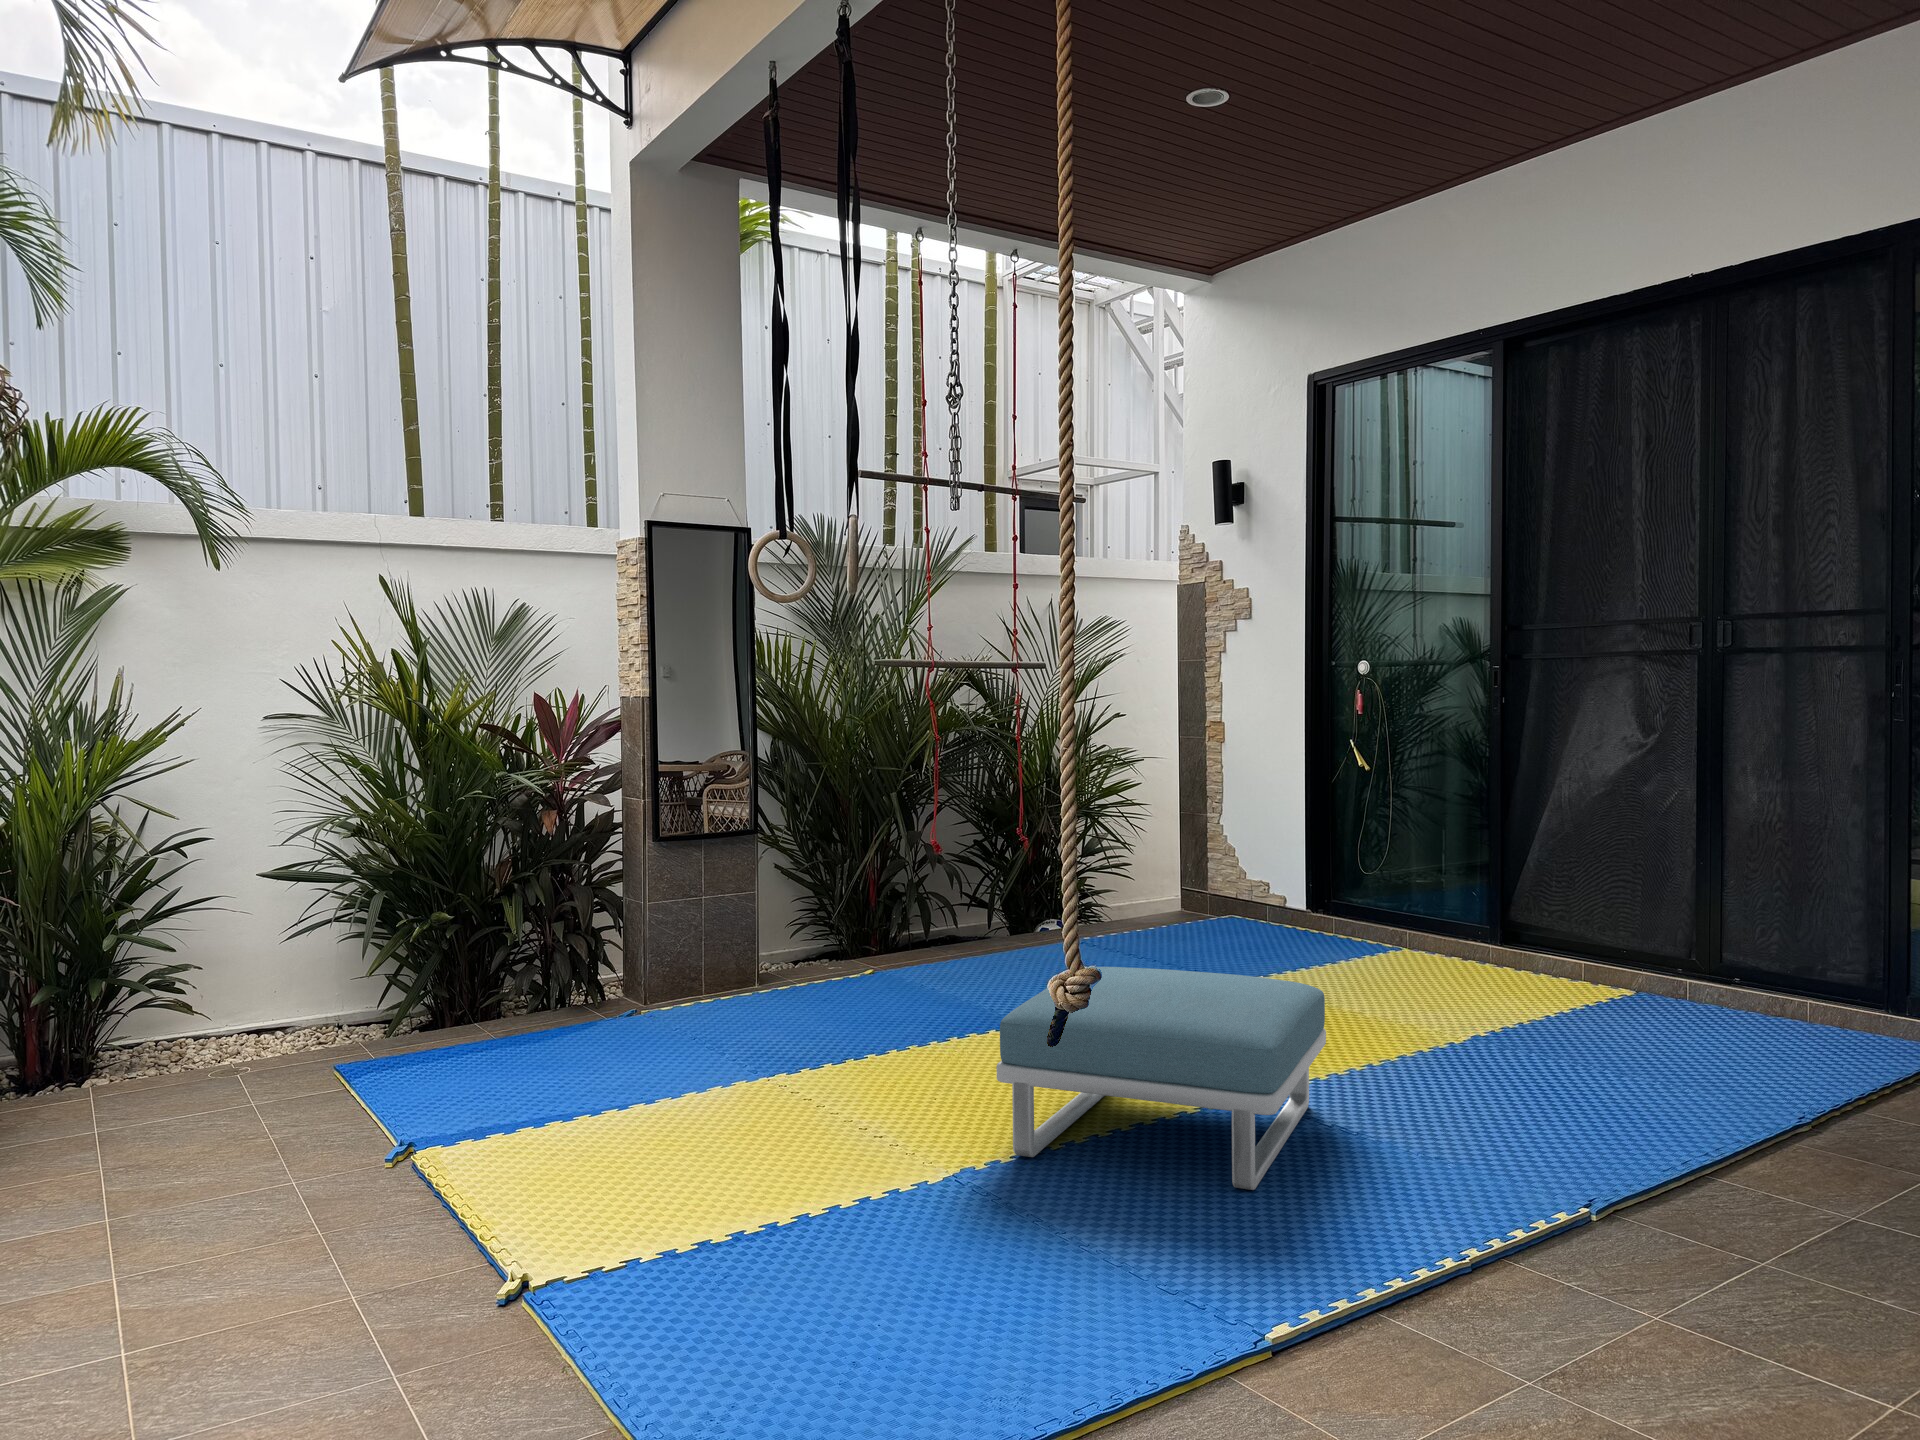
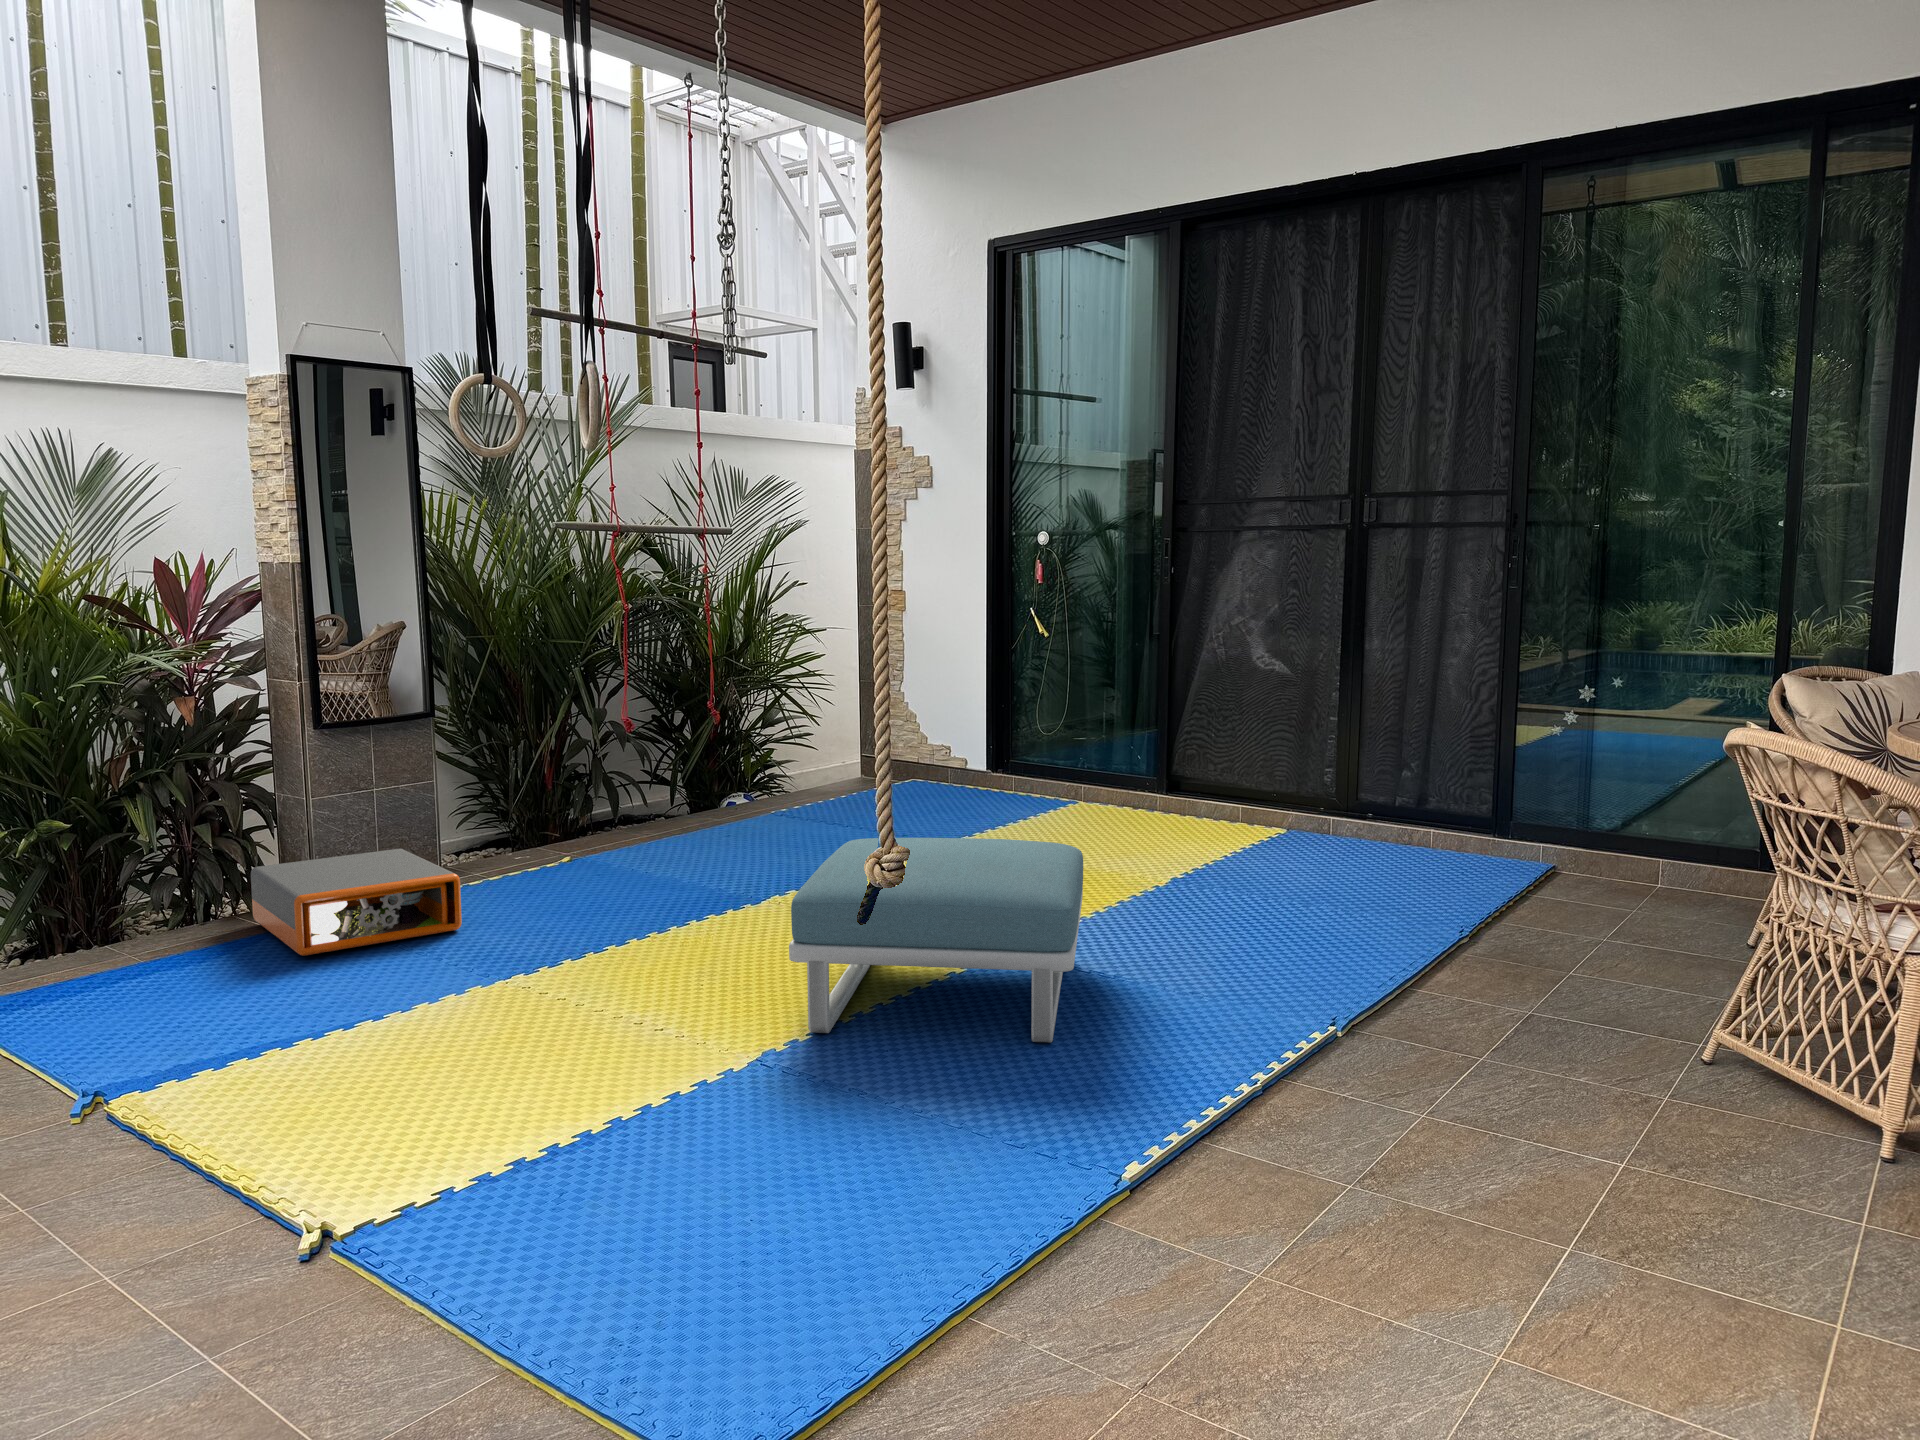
storage box: none [587,954,750,1044] -> present [251,849,462,956]

